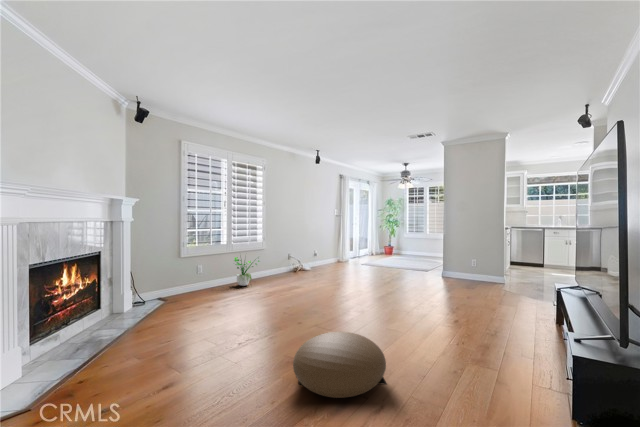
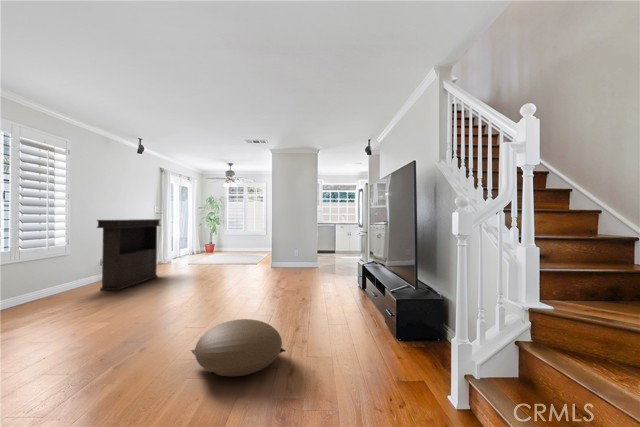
console table: none [281,221,332,282] -> present [97,219,160,290]
potted plant: present [234,257,259,286] -> none [22,258,66,306]

